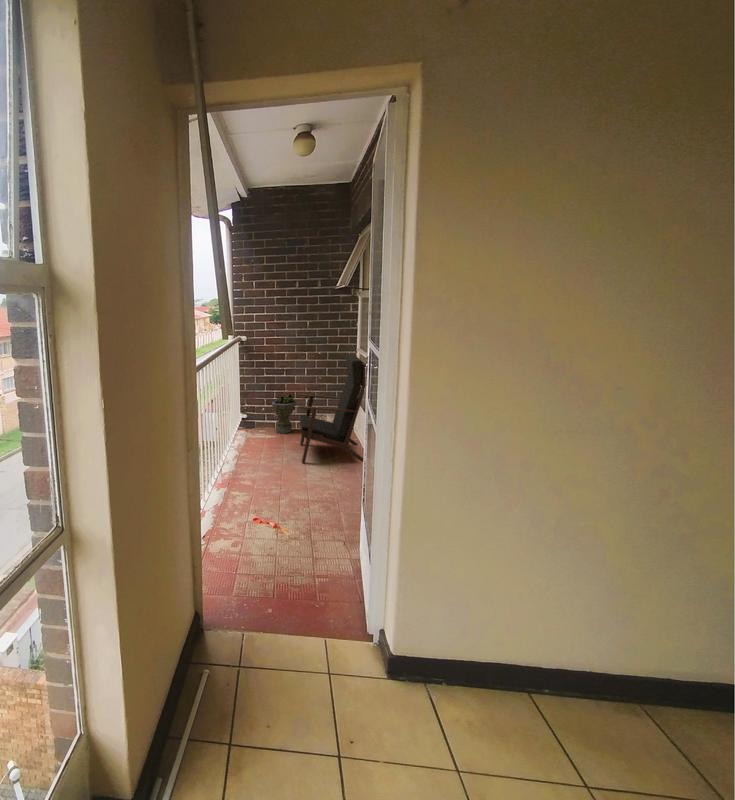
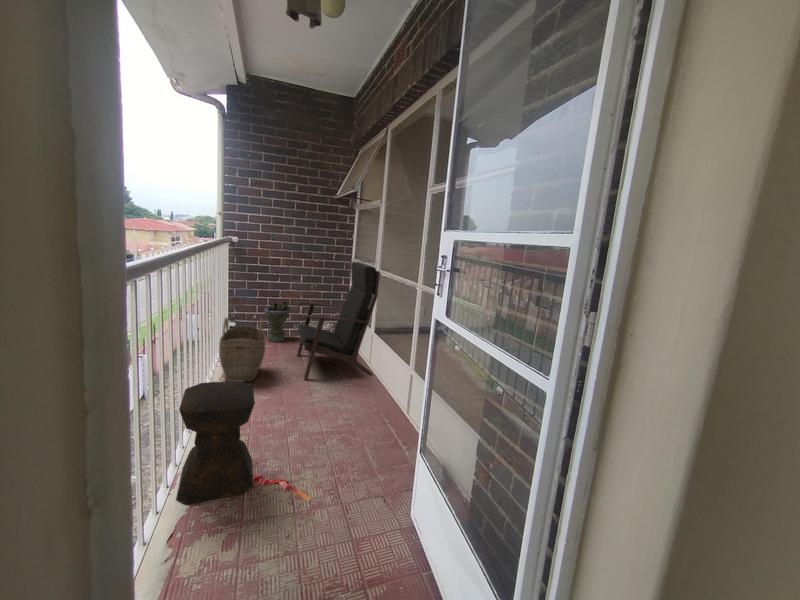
woven basket: none [231,409,269,464] -> present [219,318,265,382]
stool: none [206,451,253,526] -> present [176,381,255,504]

